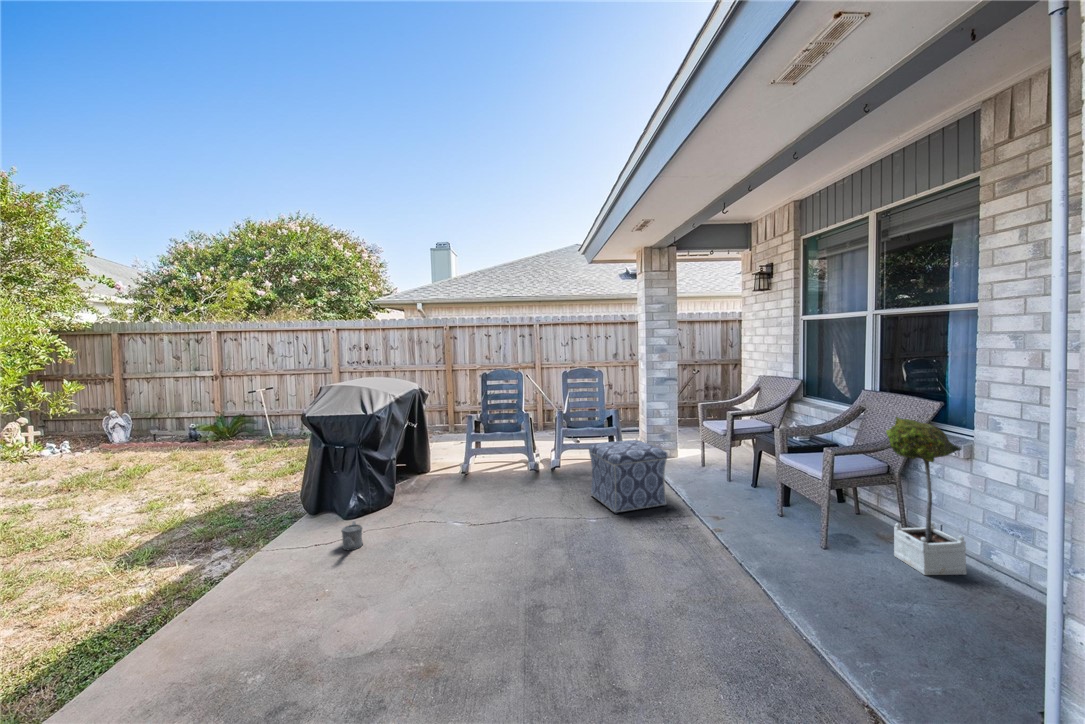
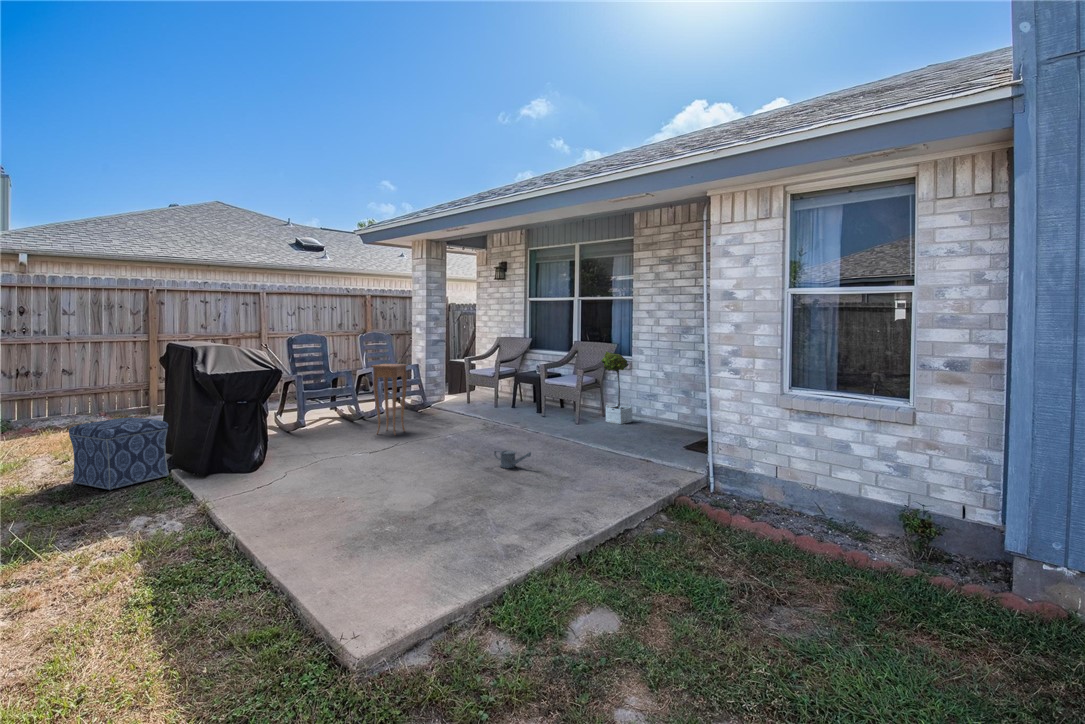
side table: none [518,408,562,501] -> present [371,364,408,435]
ottoman: present [589,440,667,513] -> present [69,418,169,490]
watering can: present [342,521,363,550] -> present [494,450,531,468]

